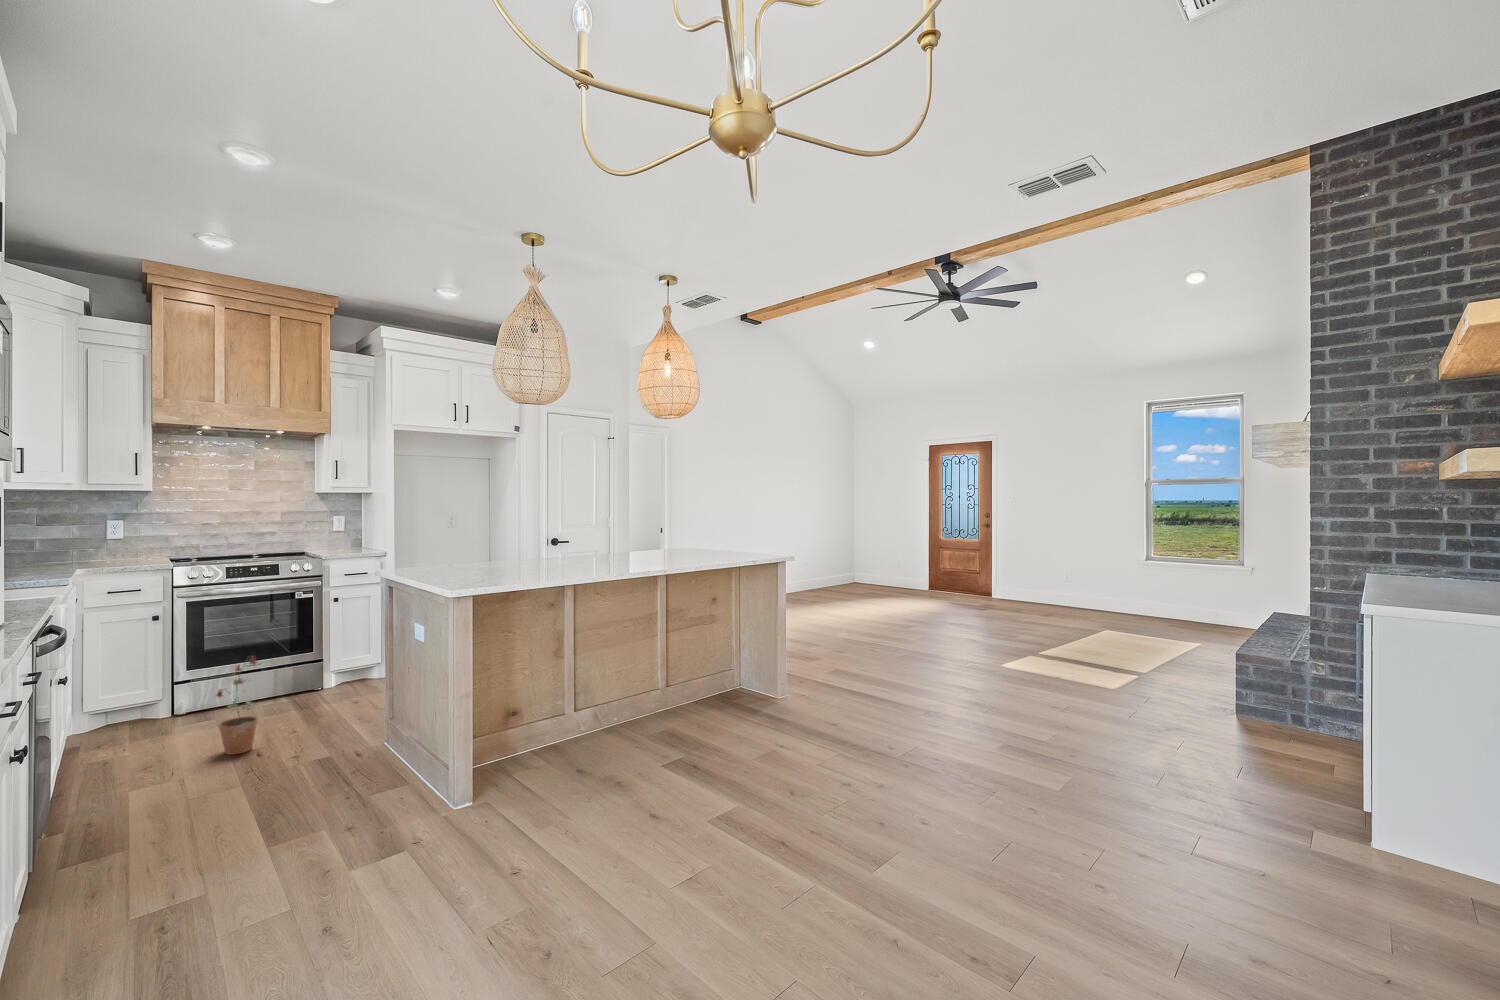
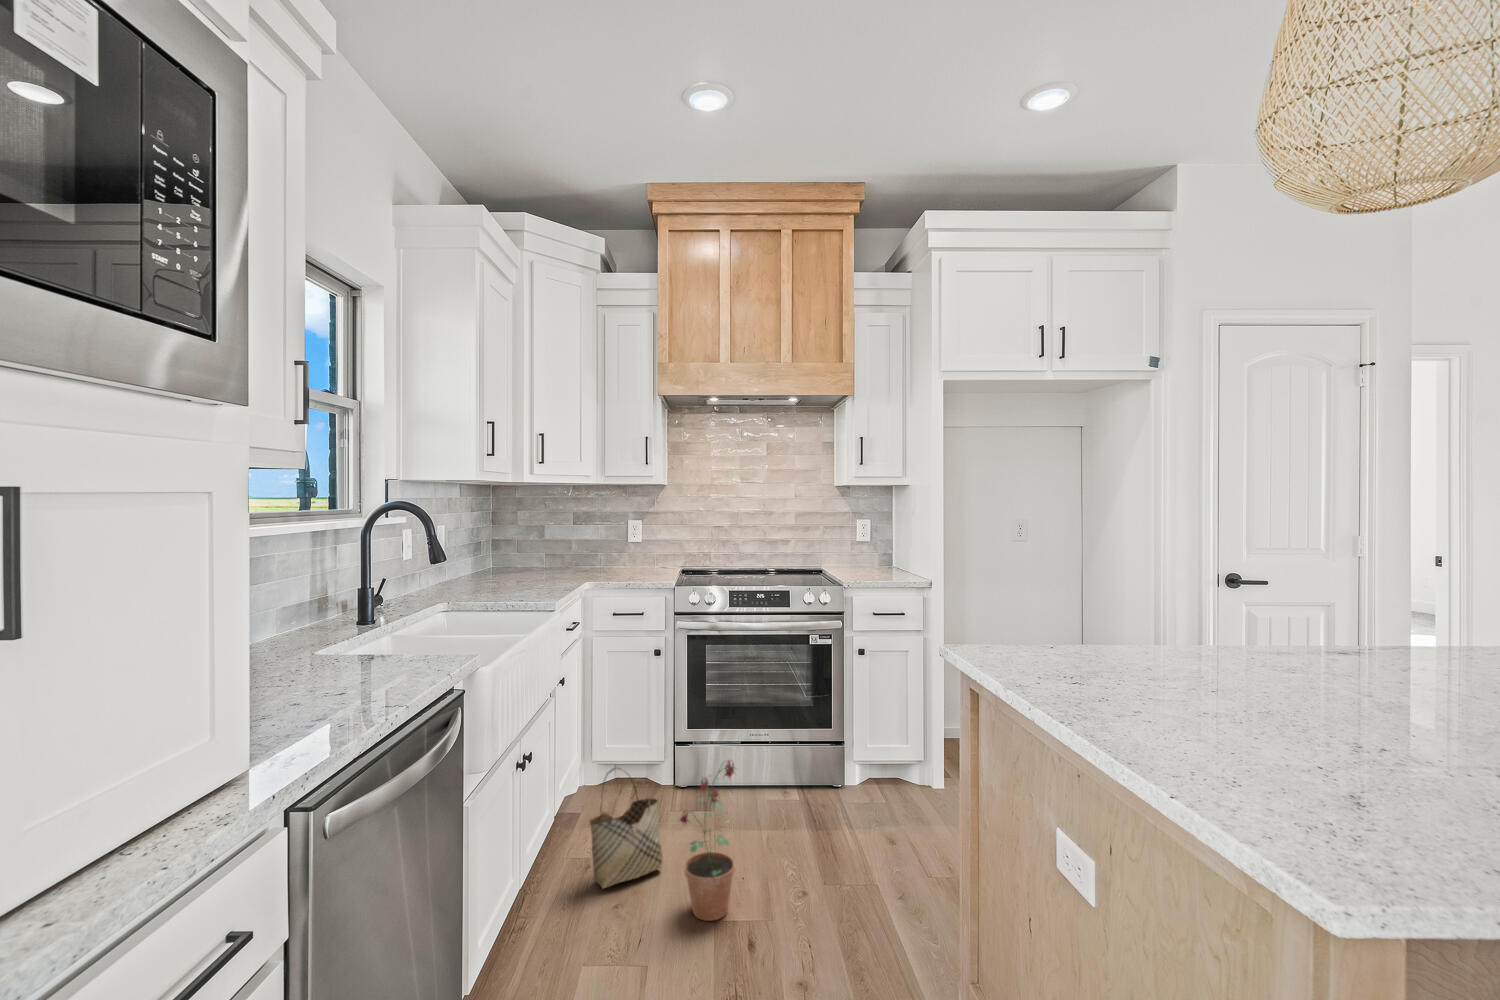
woven basket: none [128,683,189,761] -> present [590,768,662,888]

